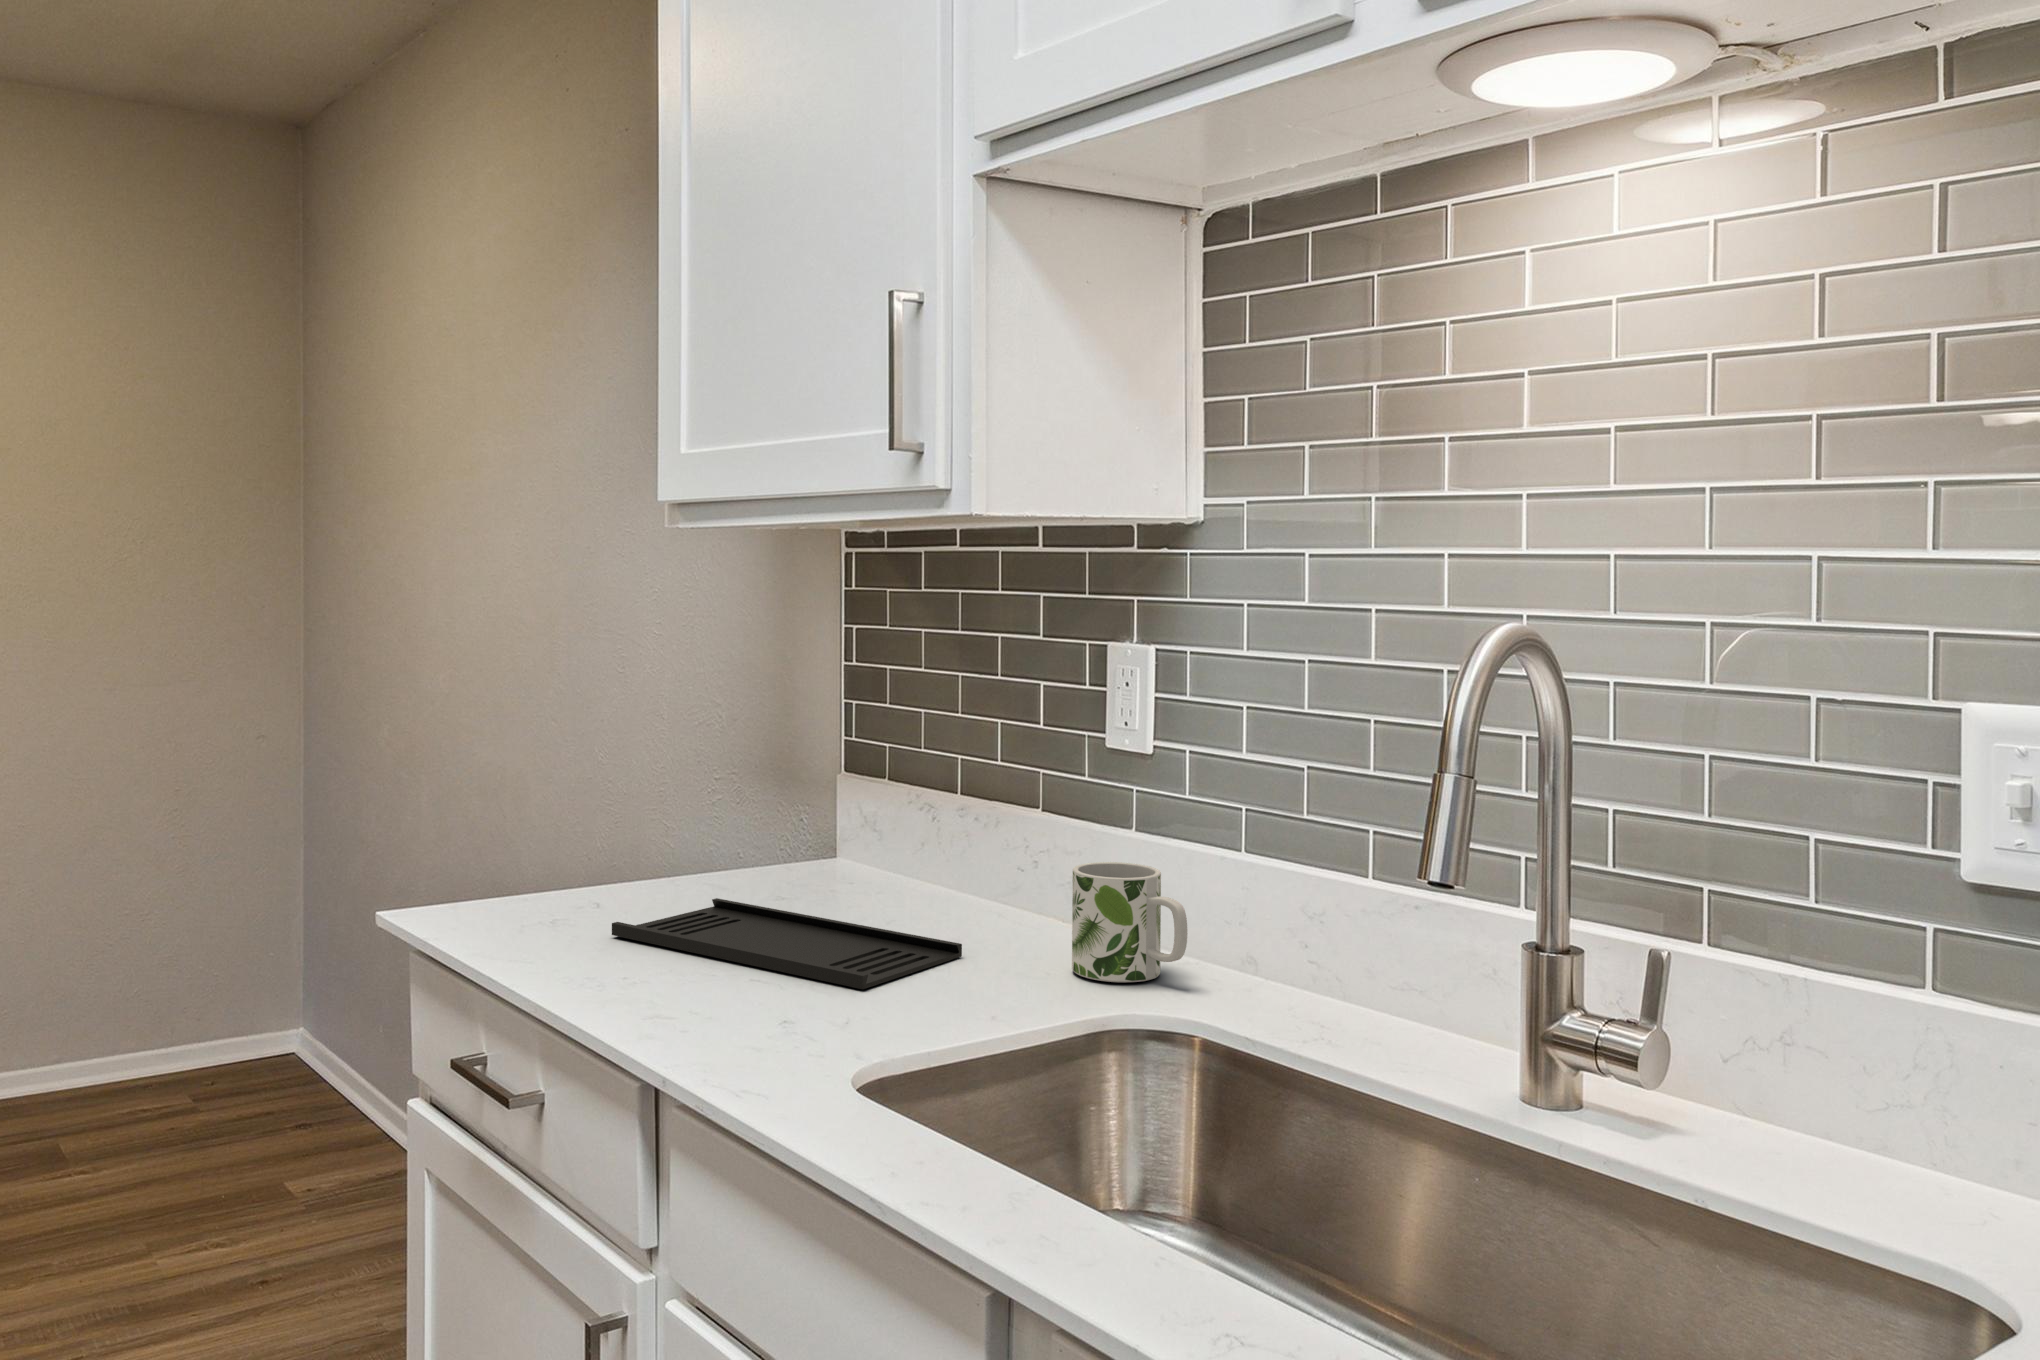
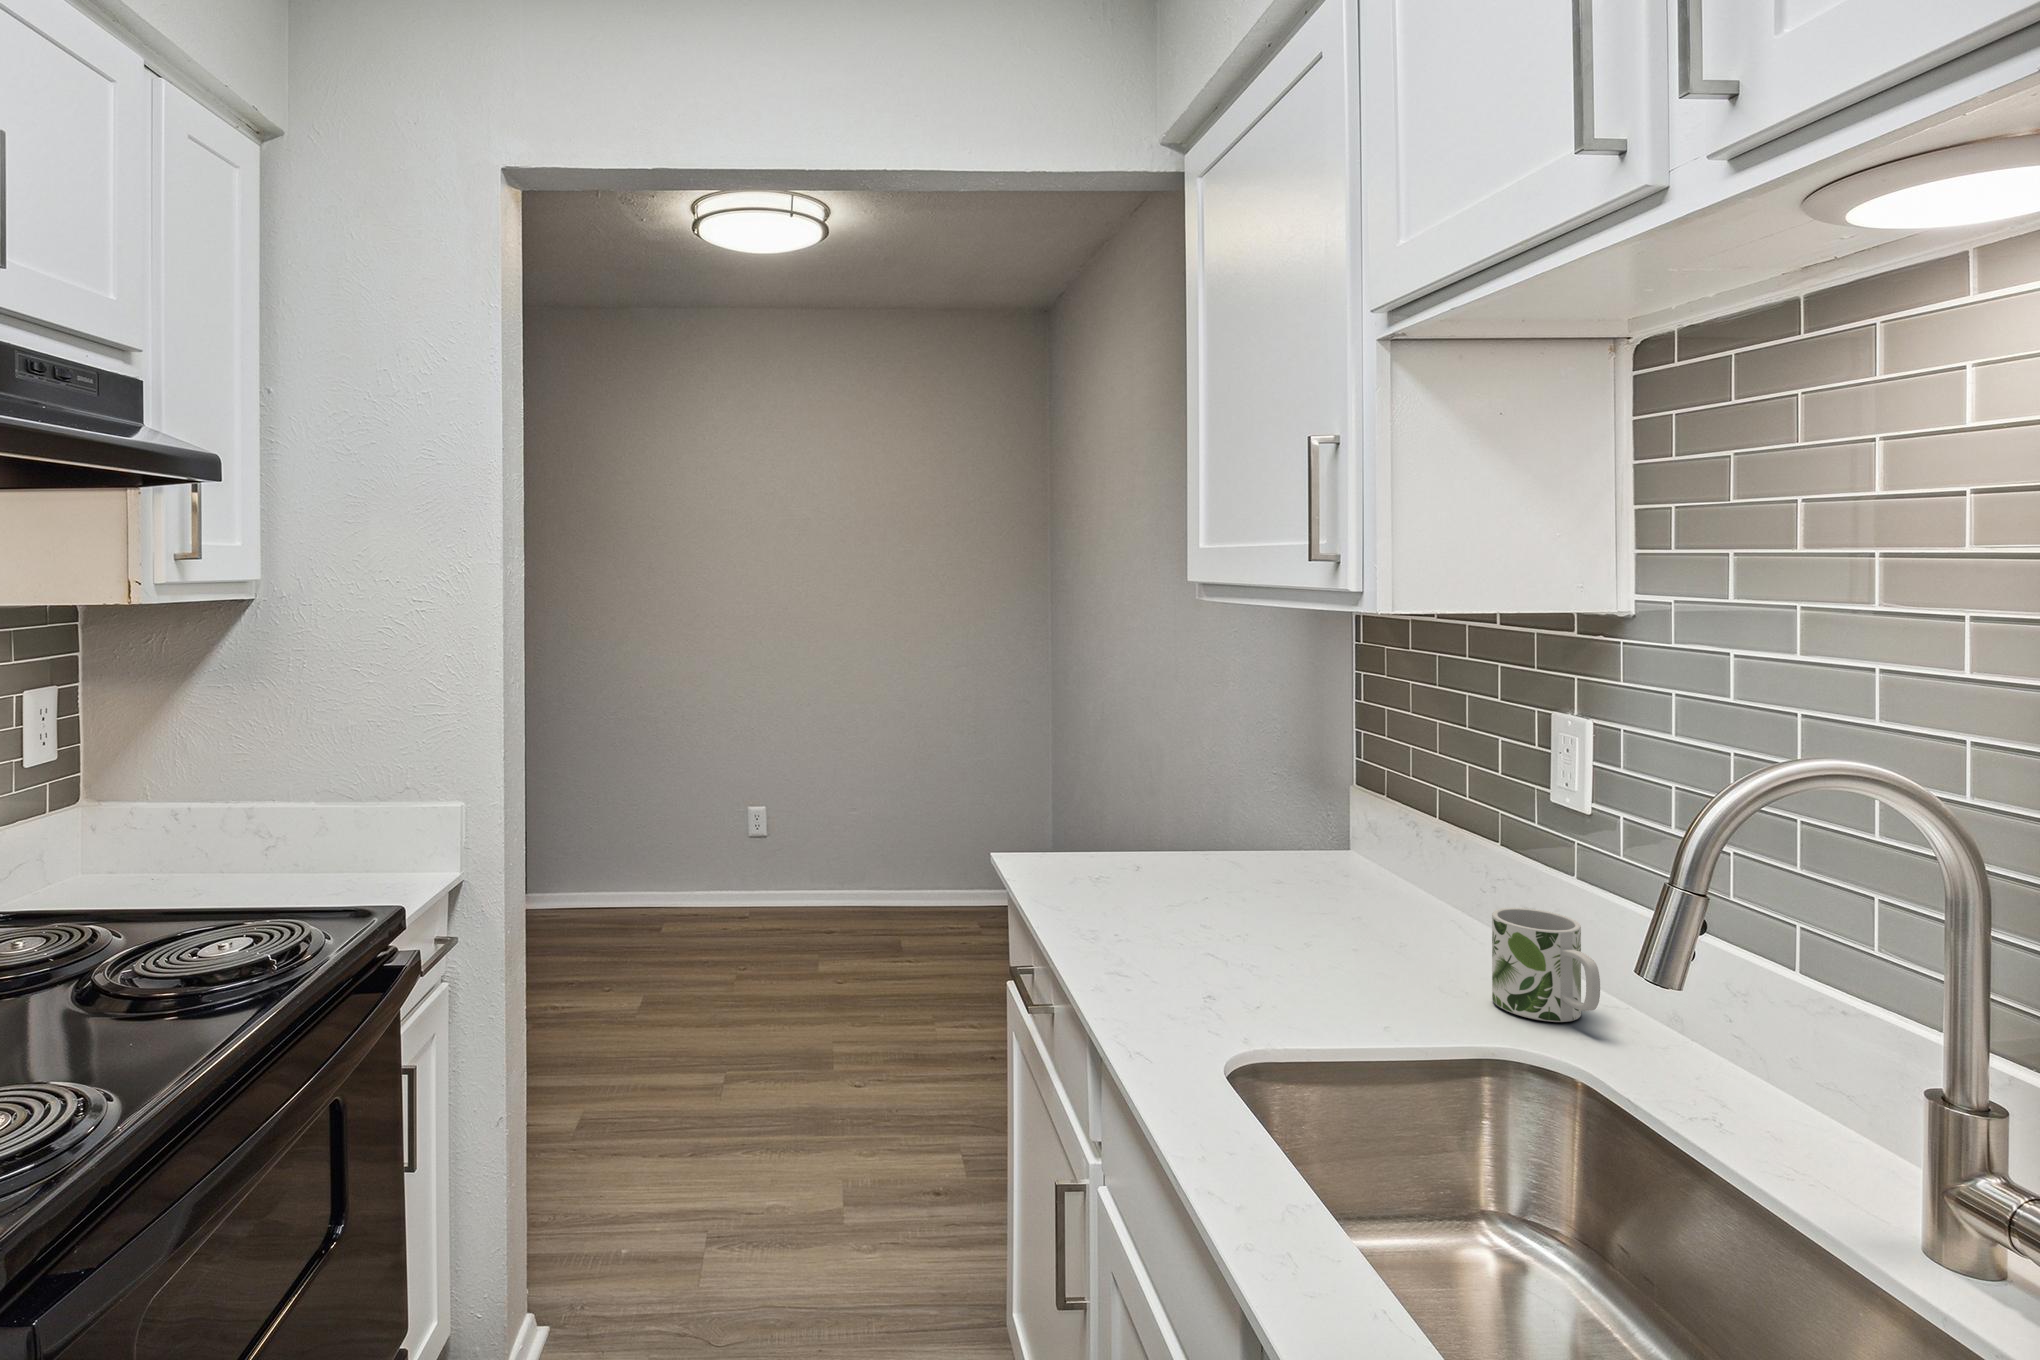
tray: present [612,898,962,989] -> none [1126,884,1397,984]

